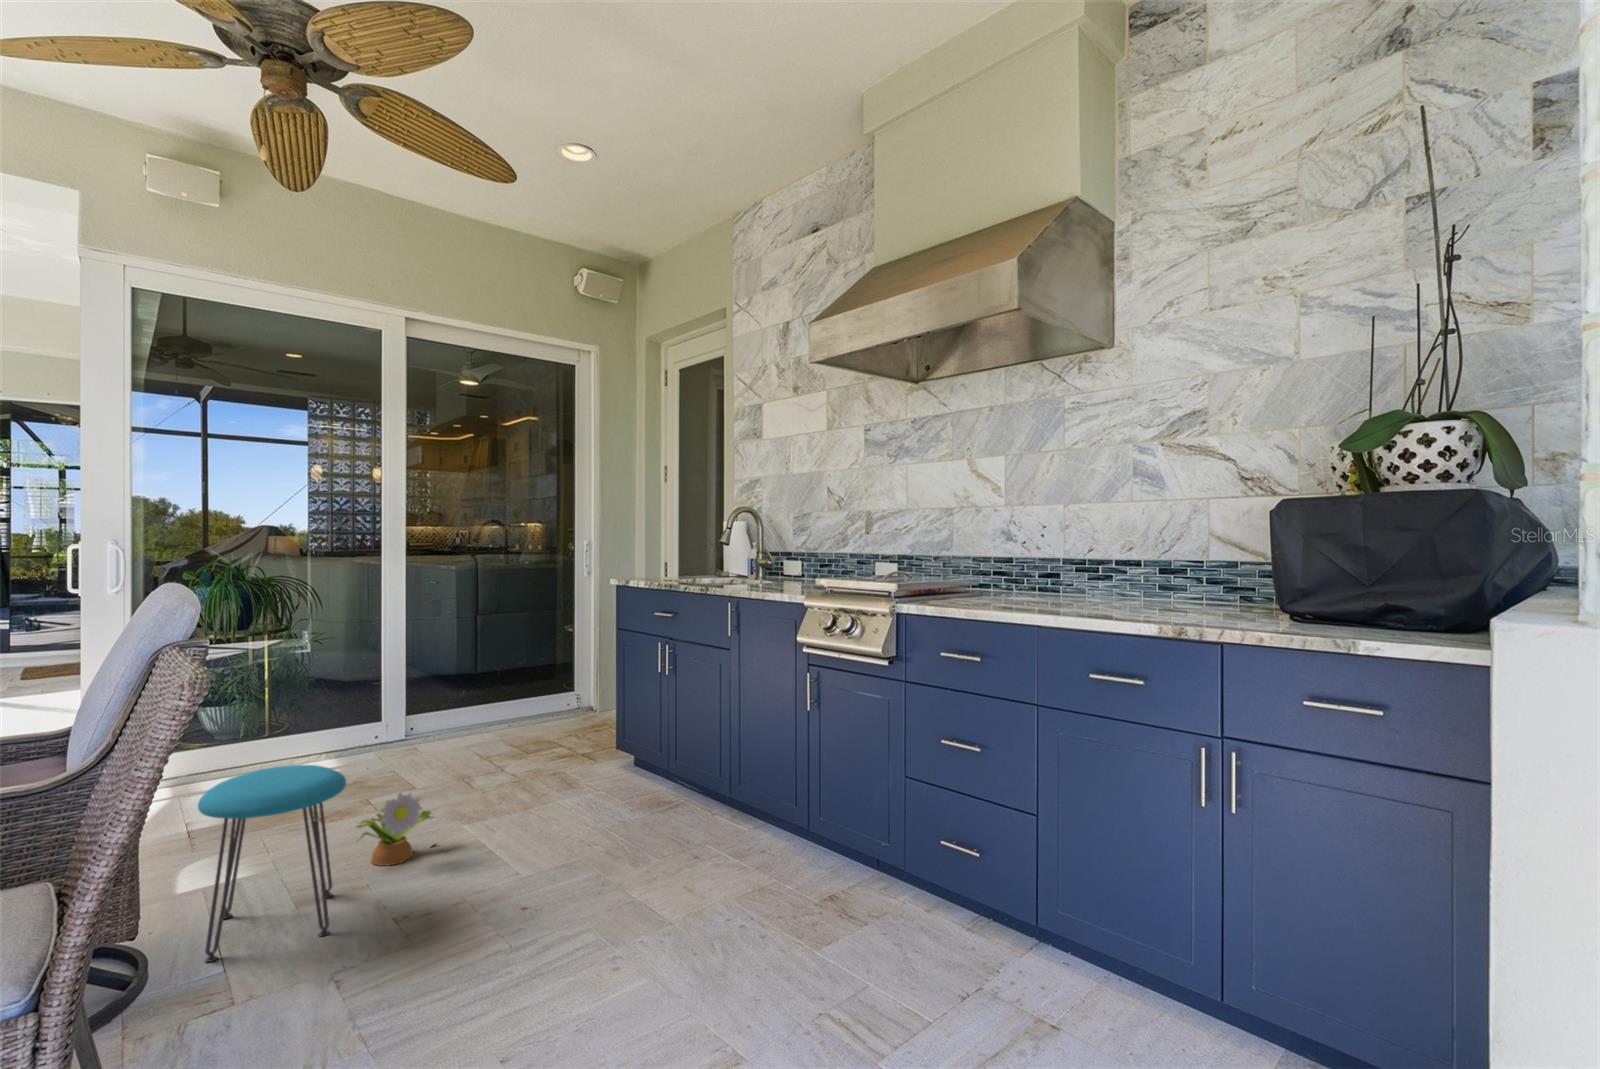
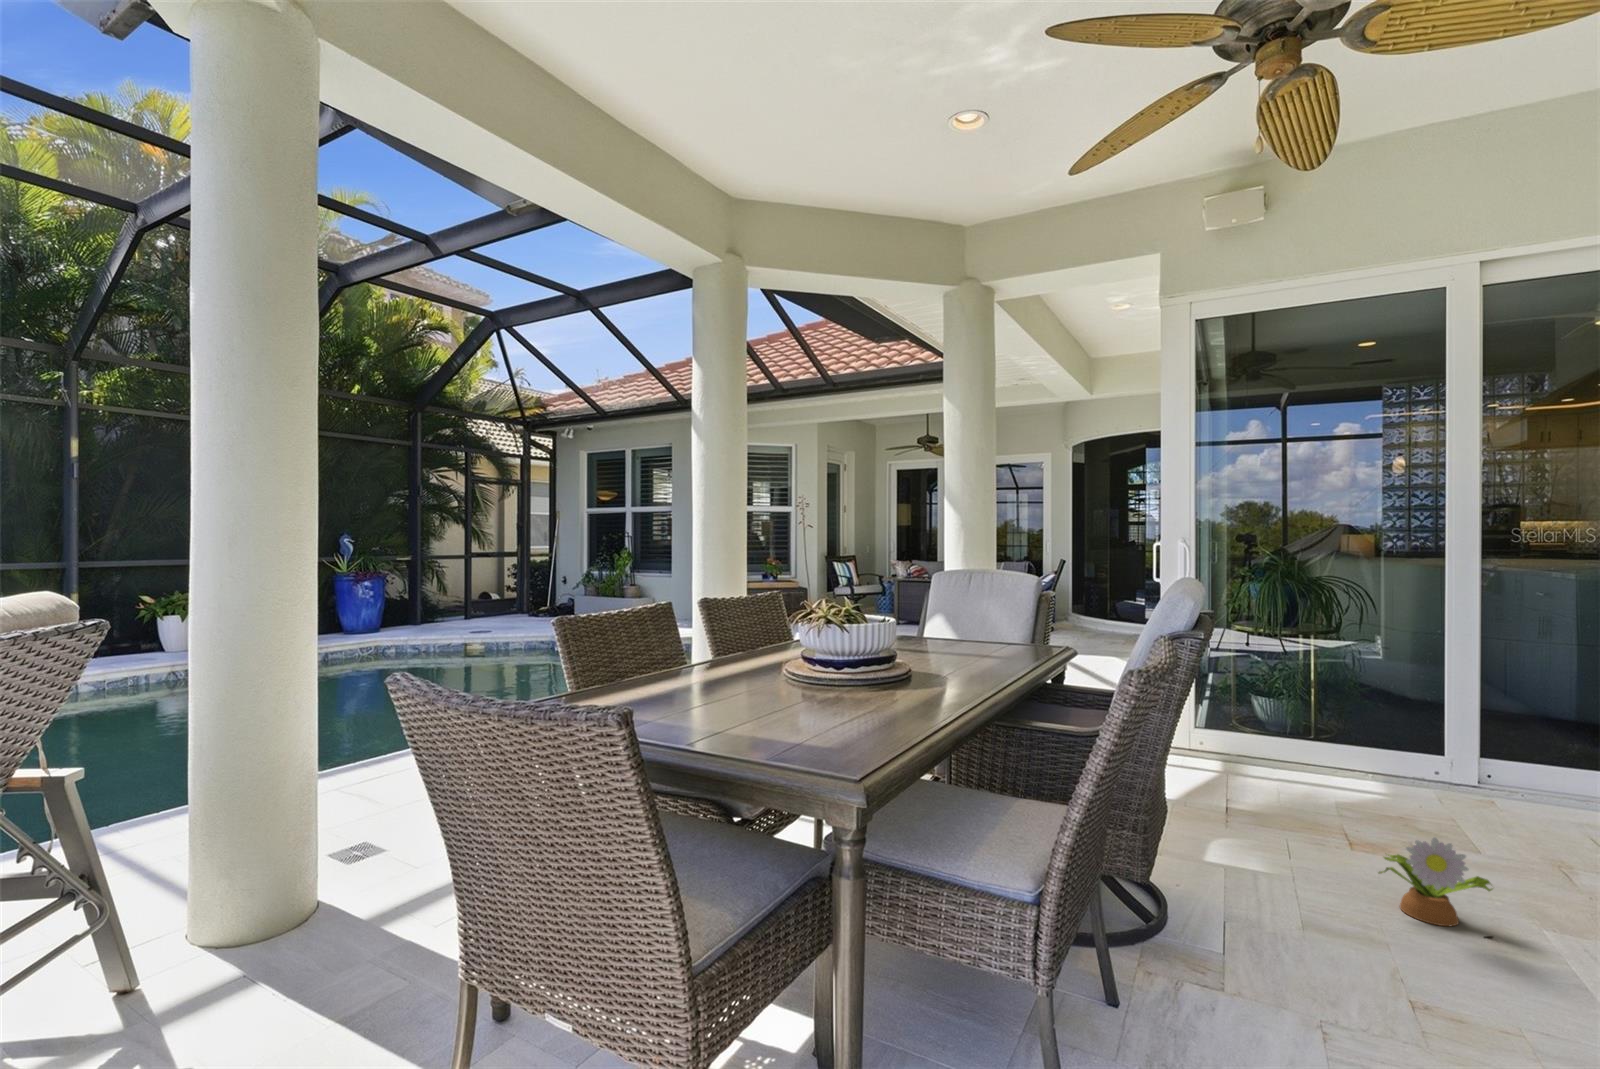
stool: present [198,765,346,962] -> none [1203,752,1350,951]

